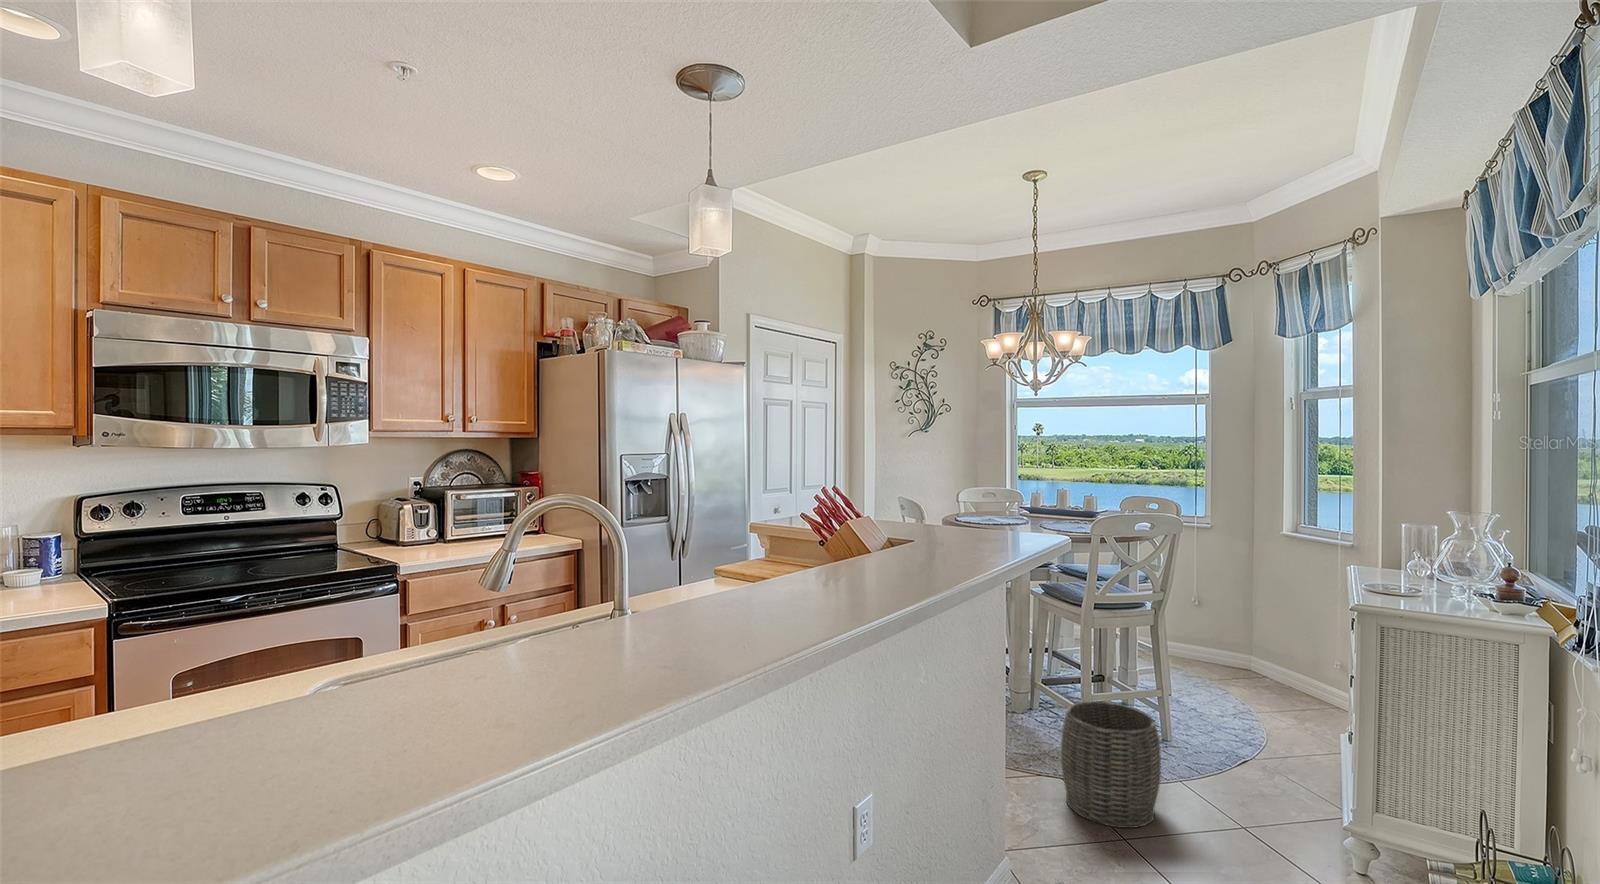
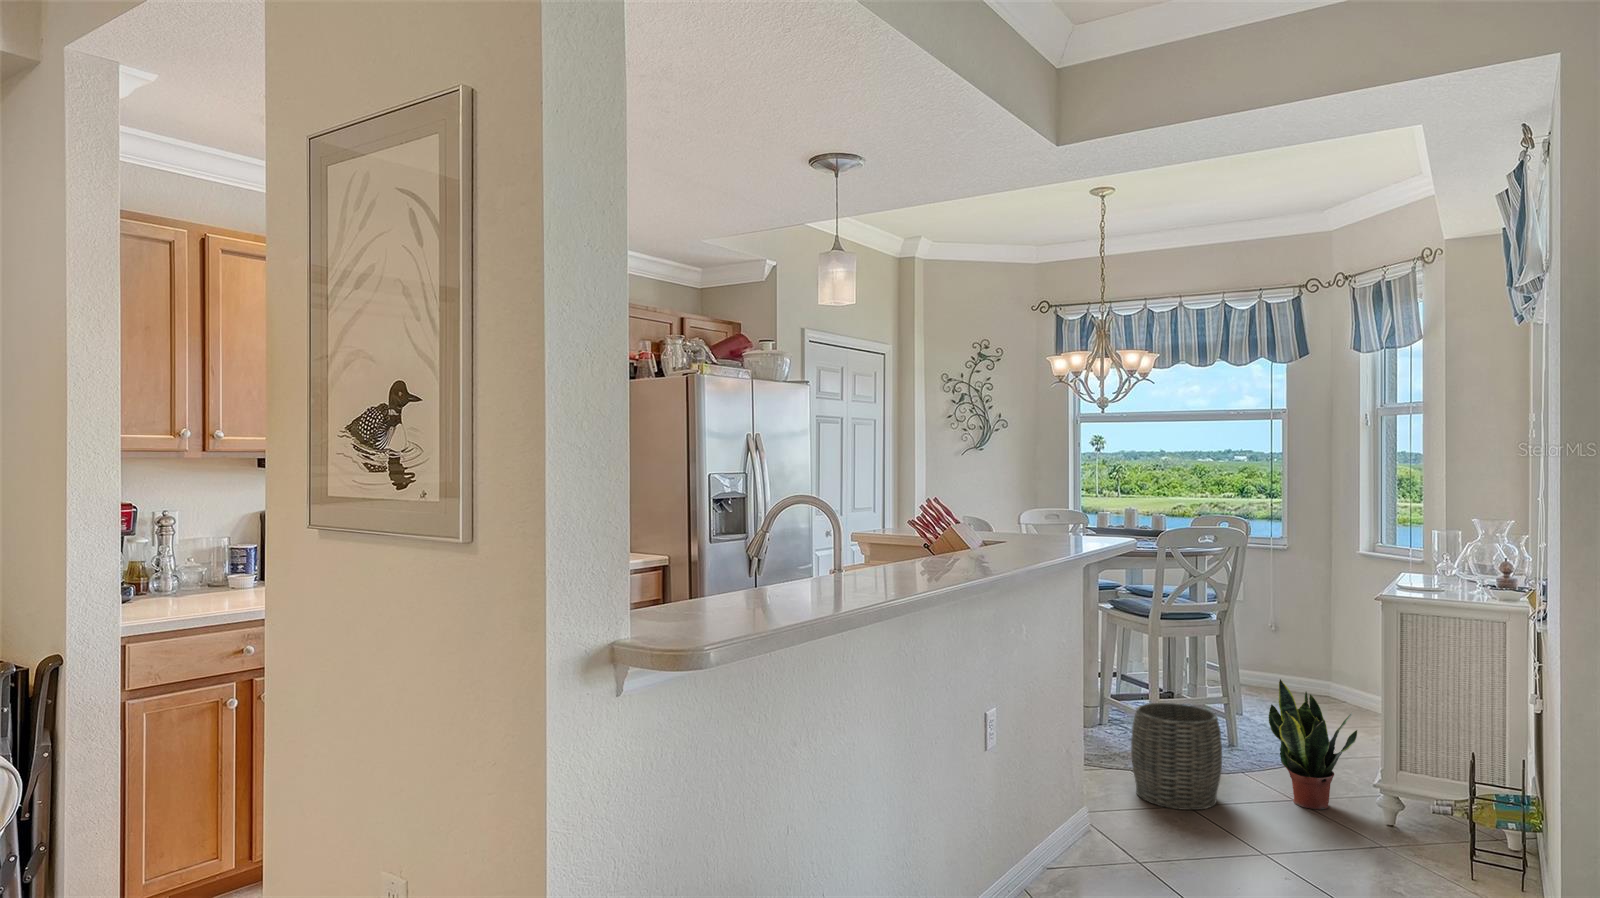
potted plant: none [1210,681,1313,827] -> present [1269,679,1357,809]

